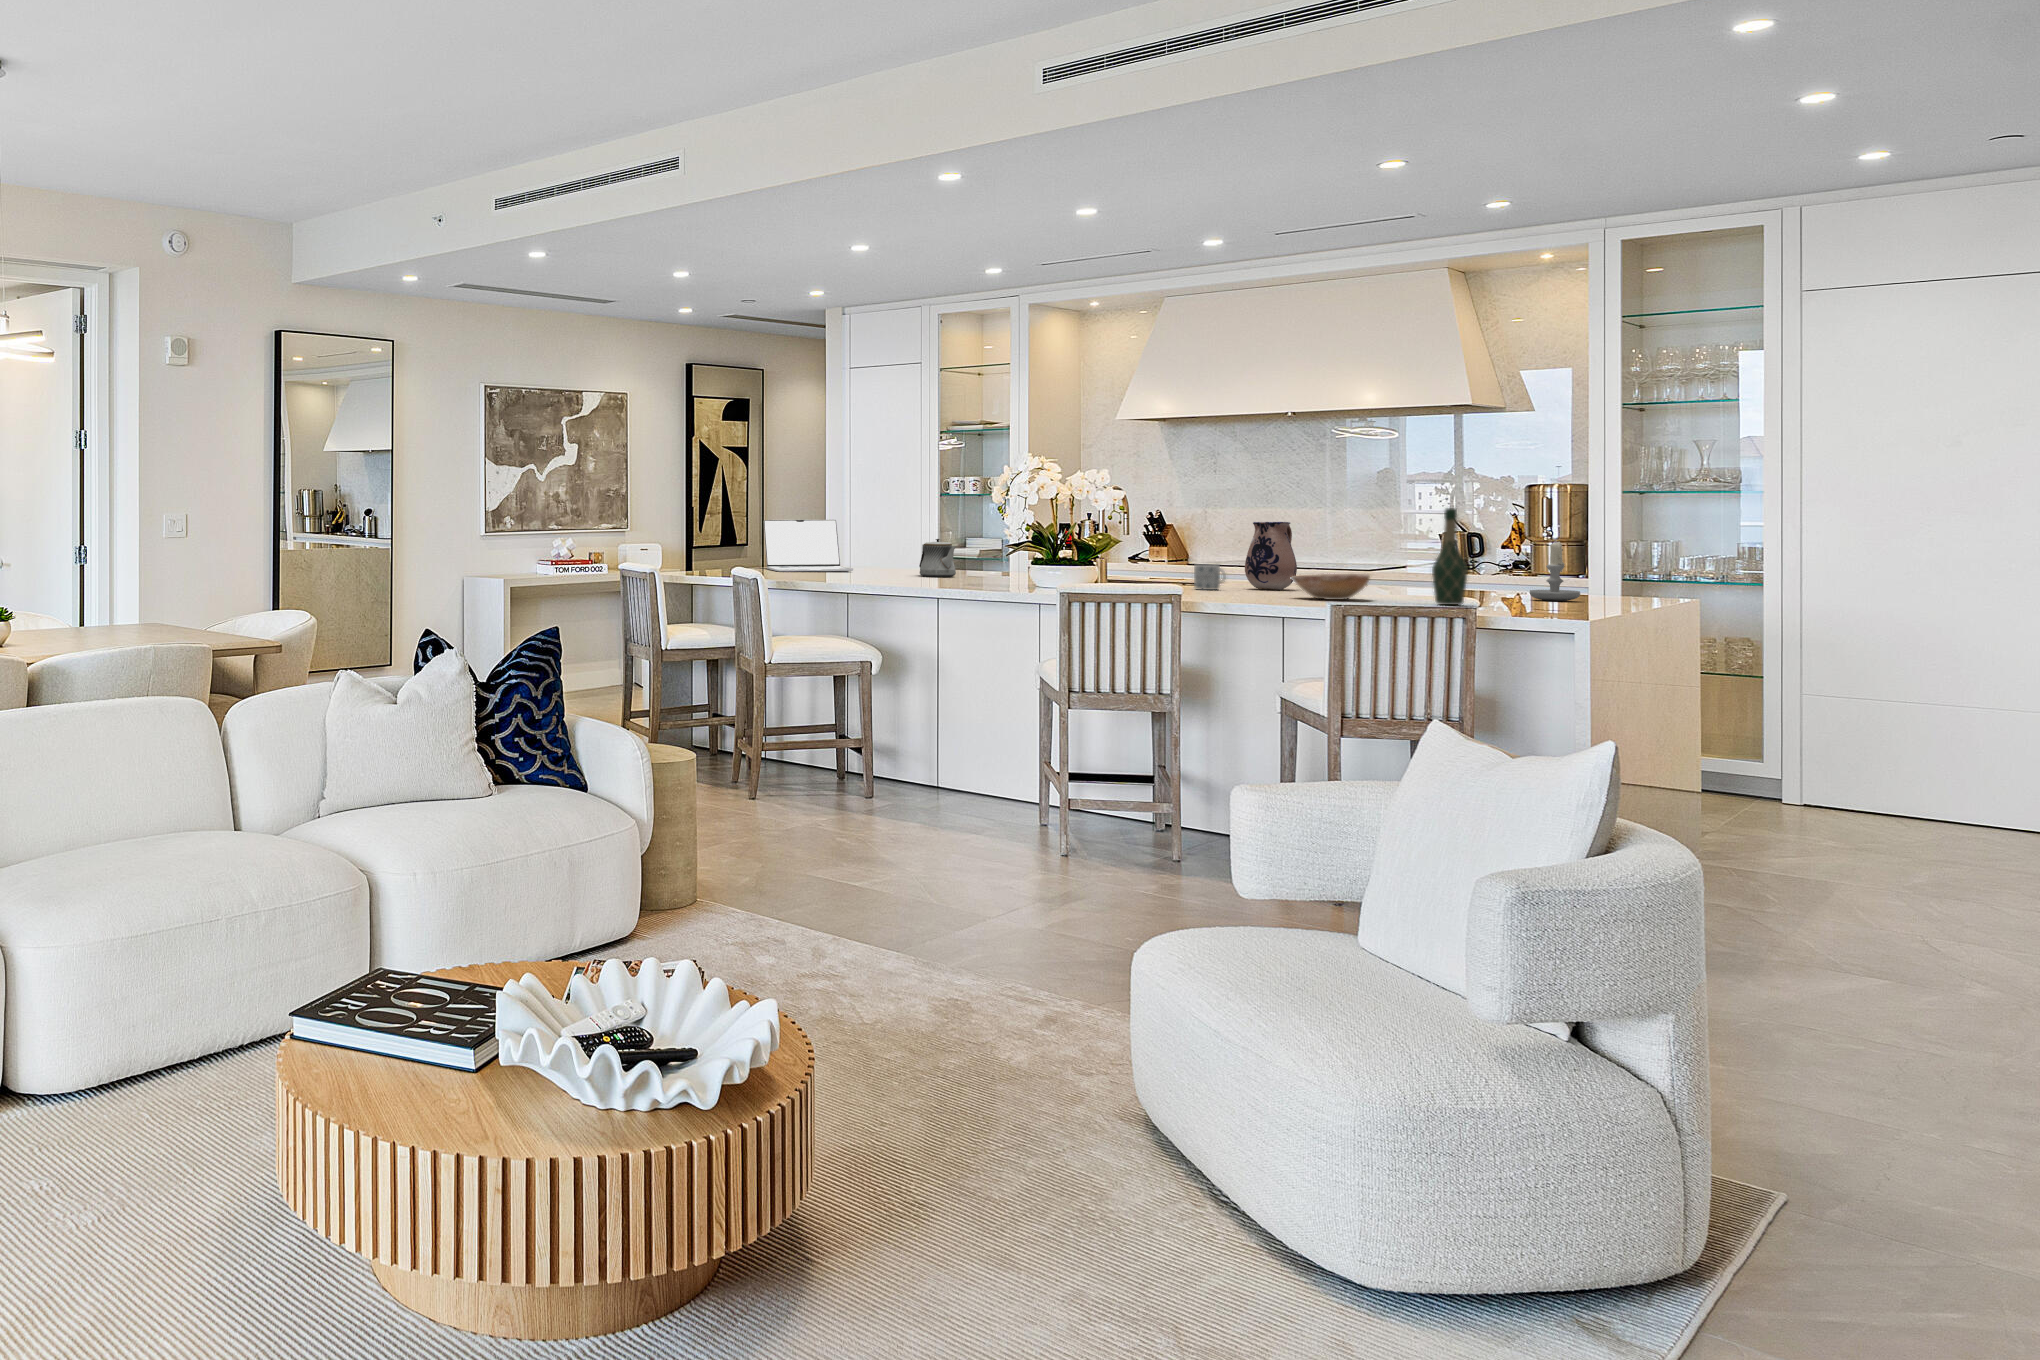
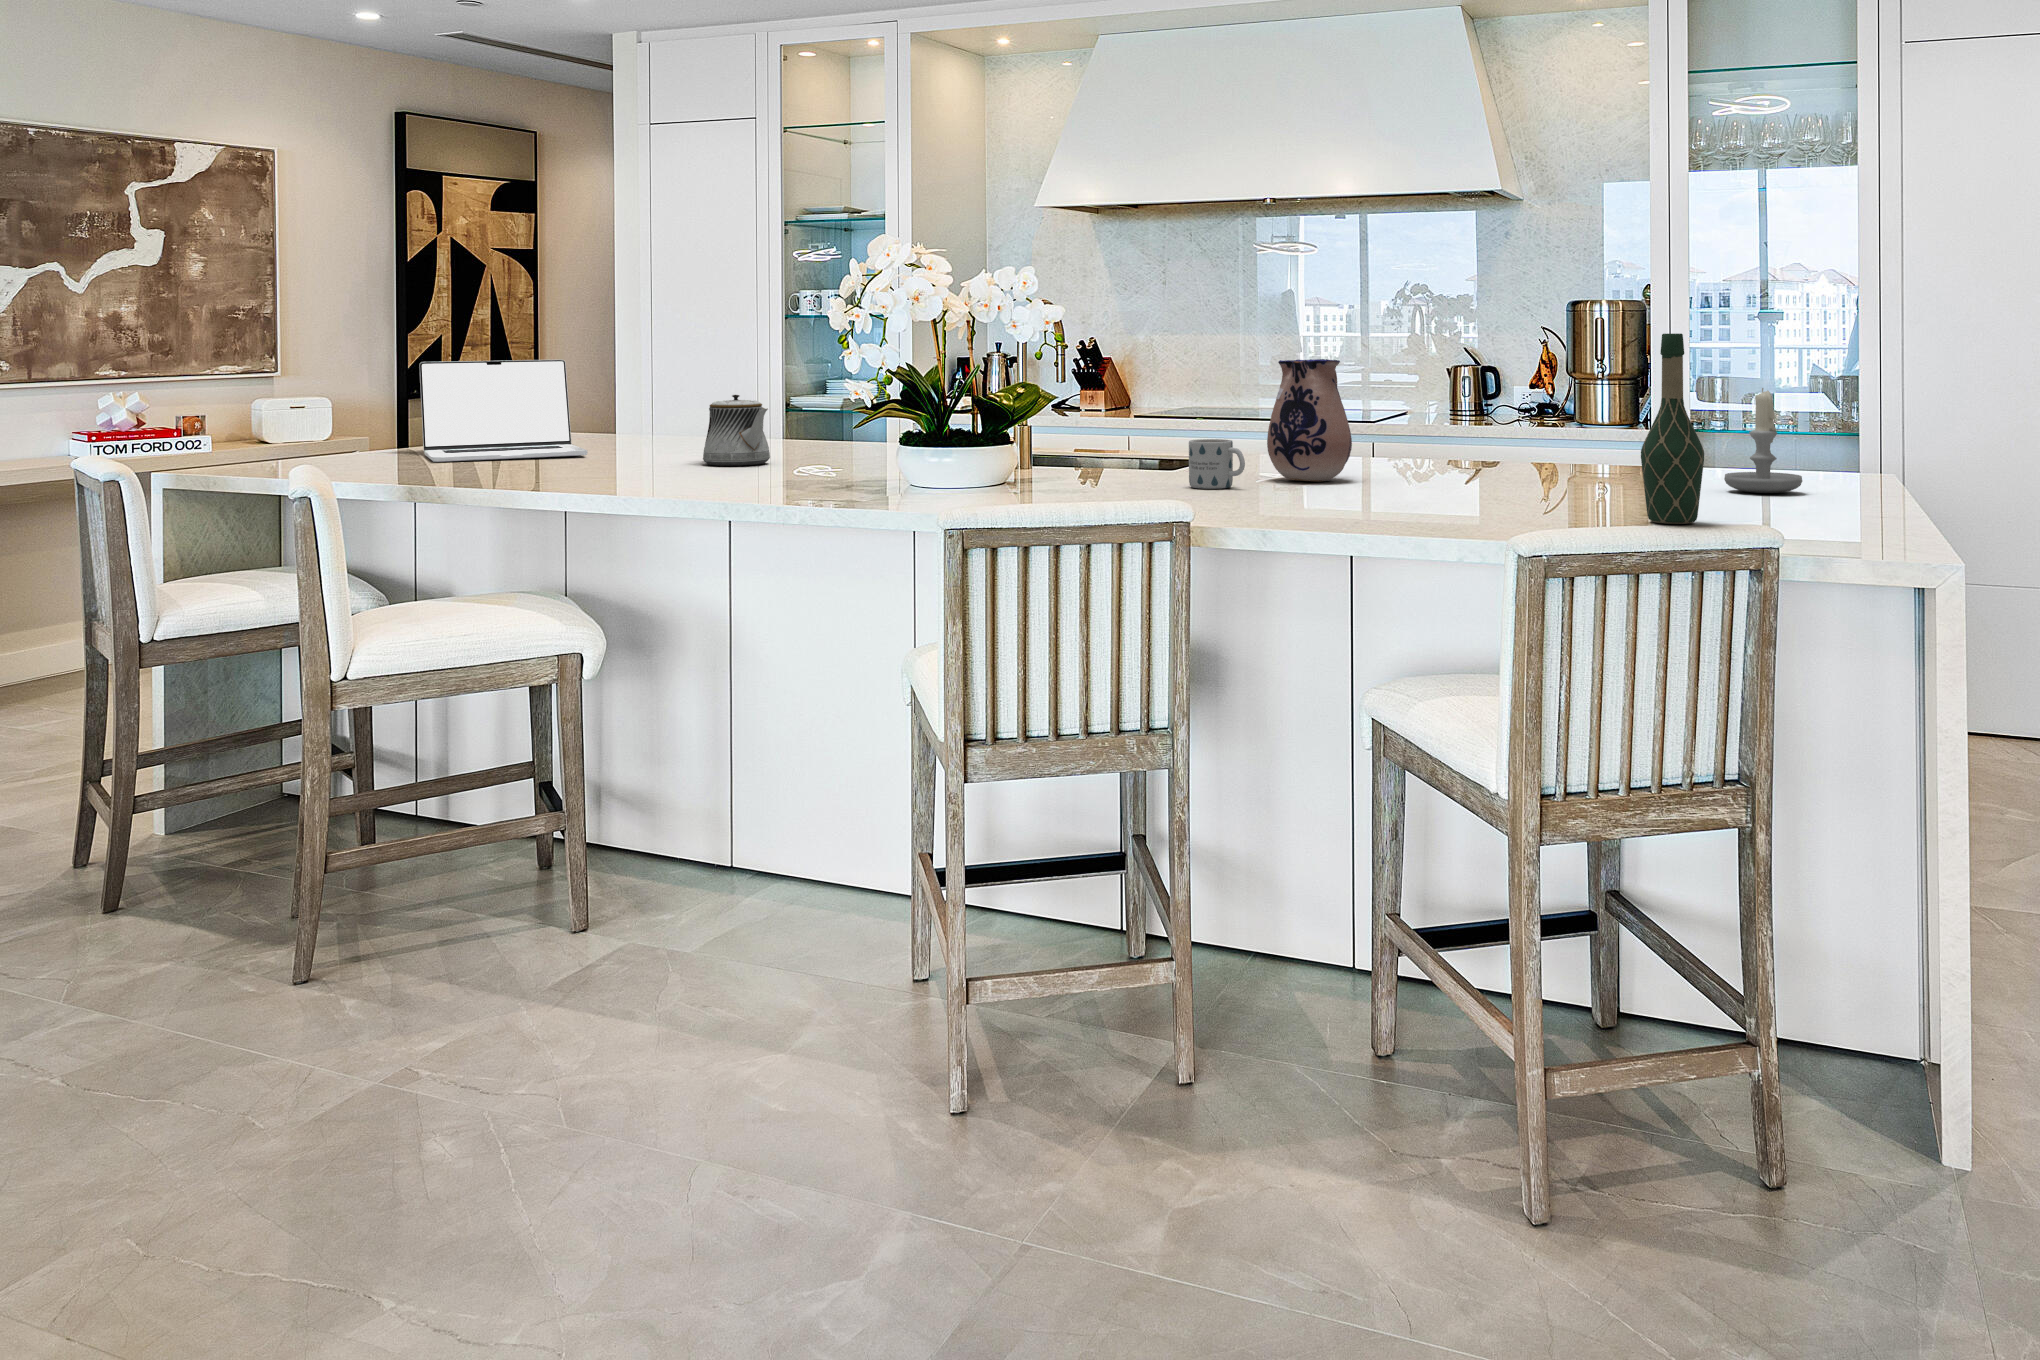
bowl: present [1291,574,1370,600] -> none [1381,460,1525,515]

